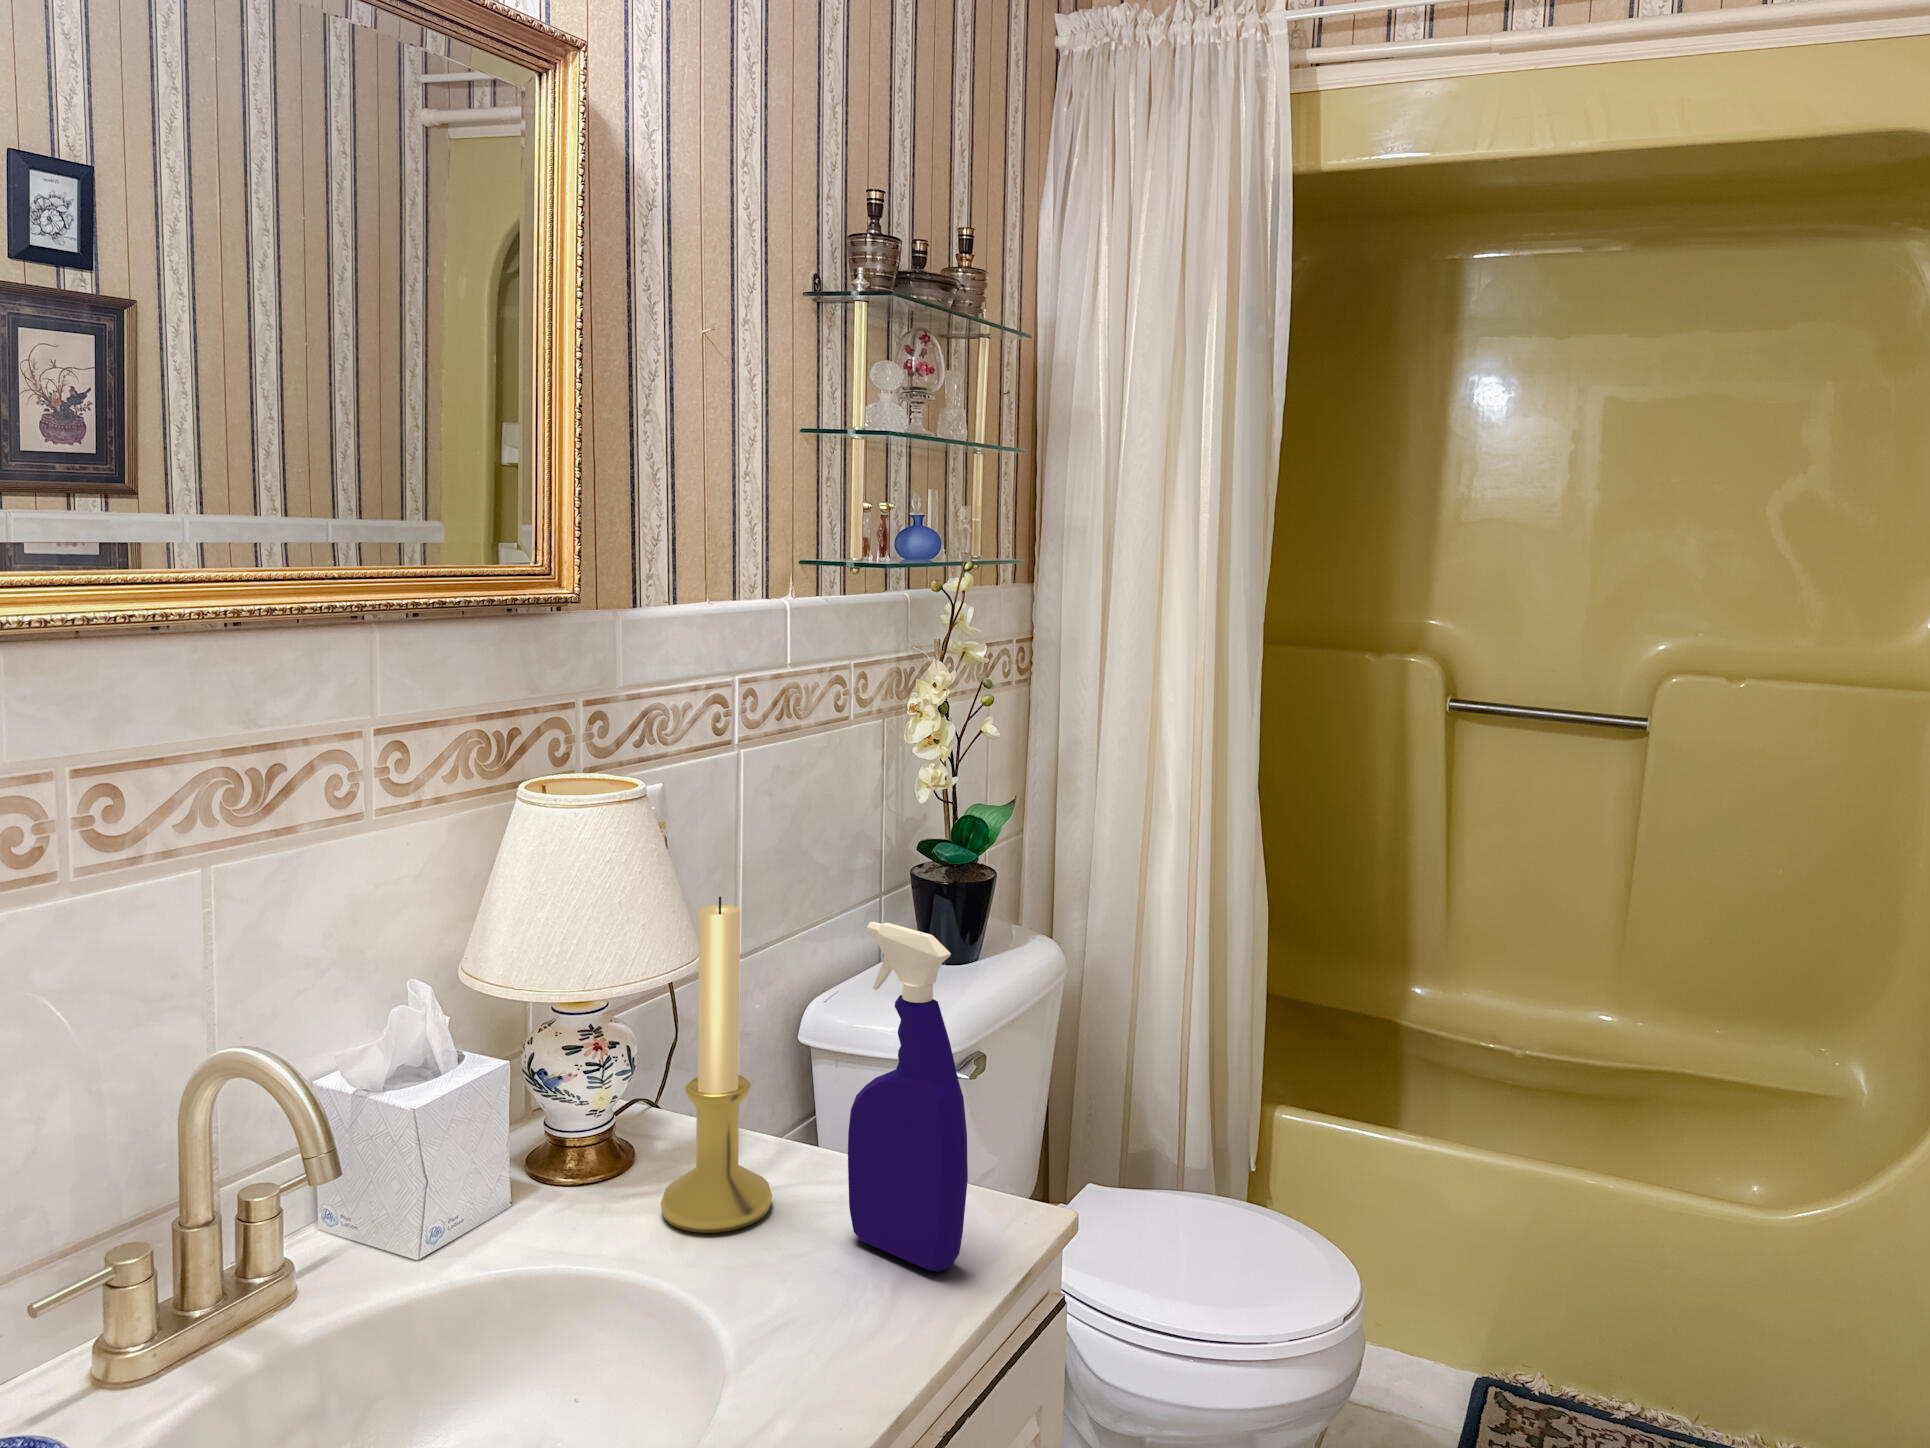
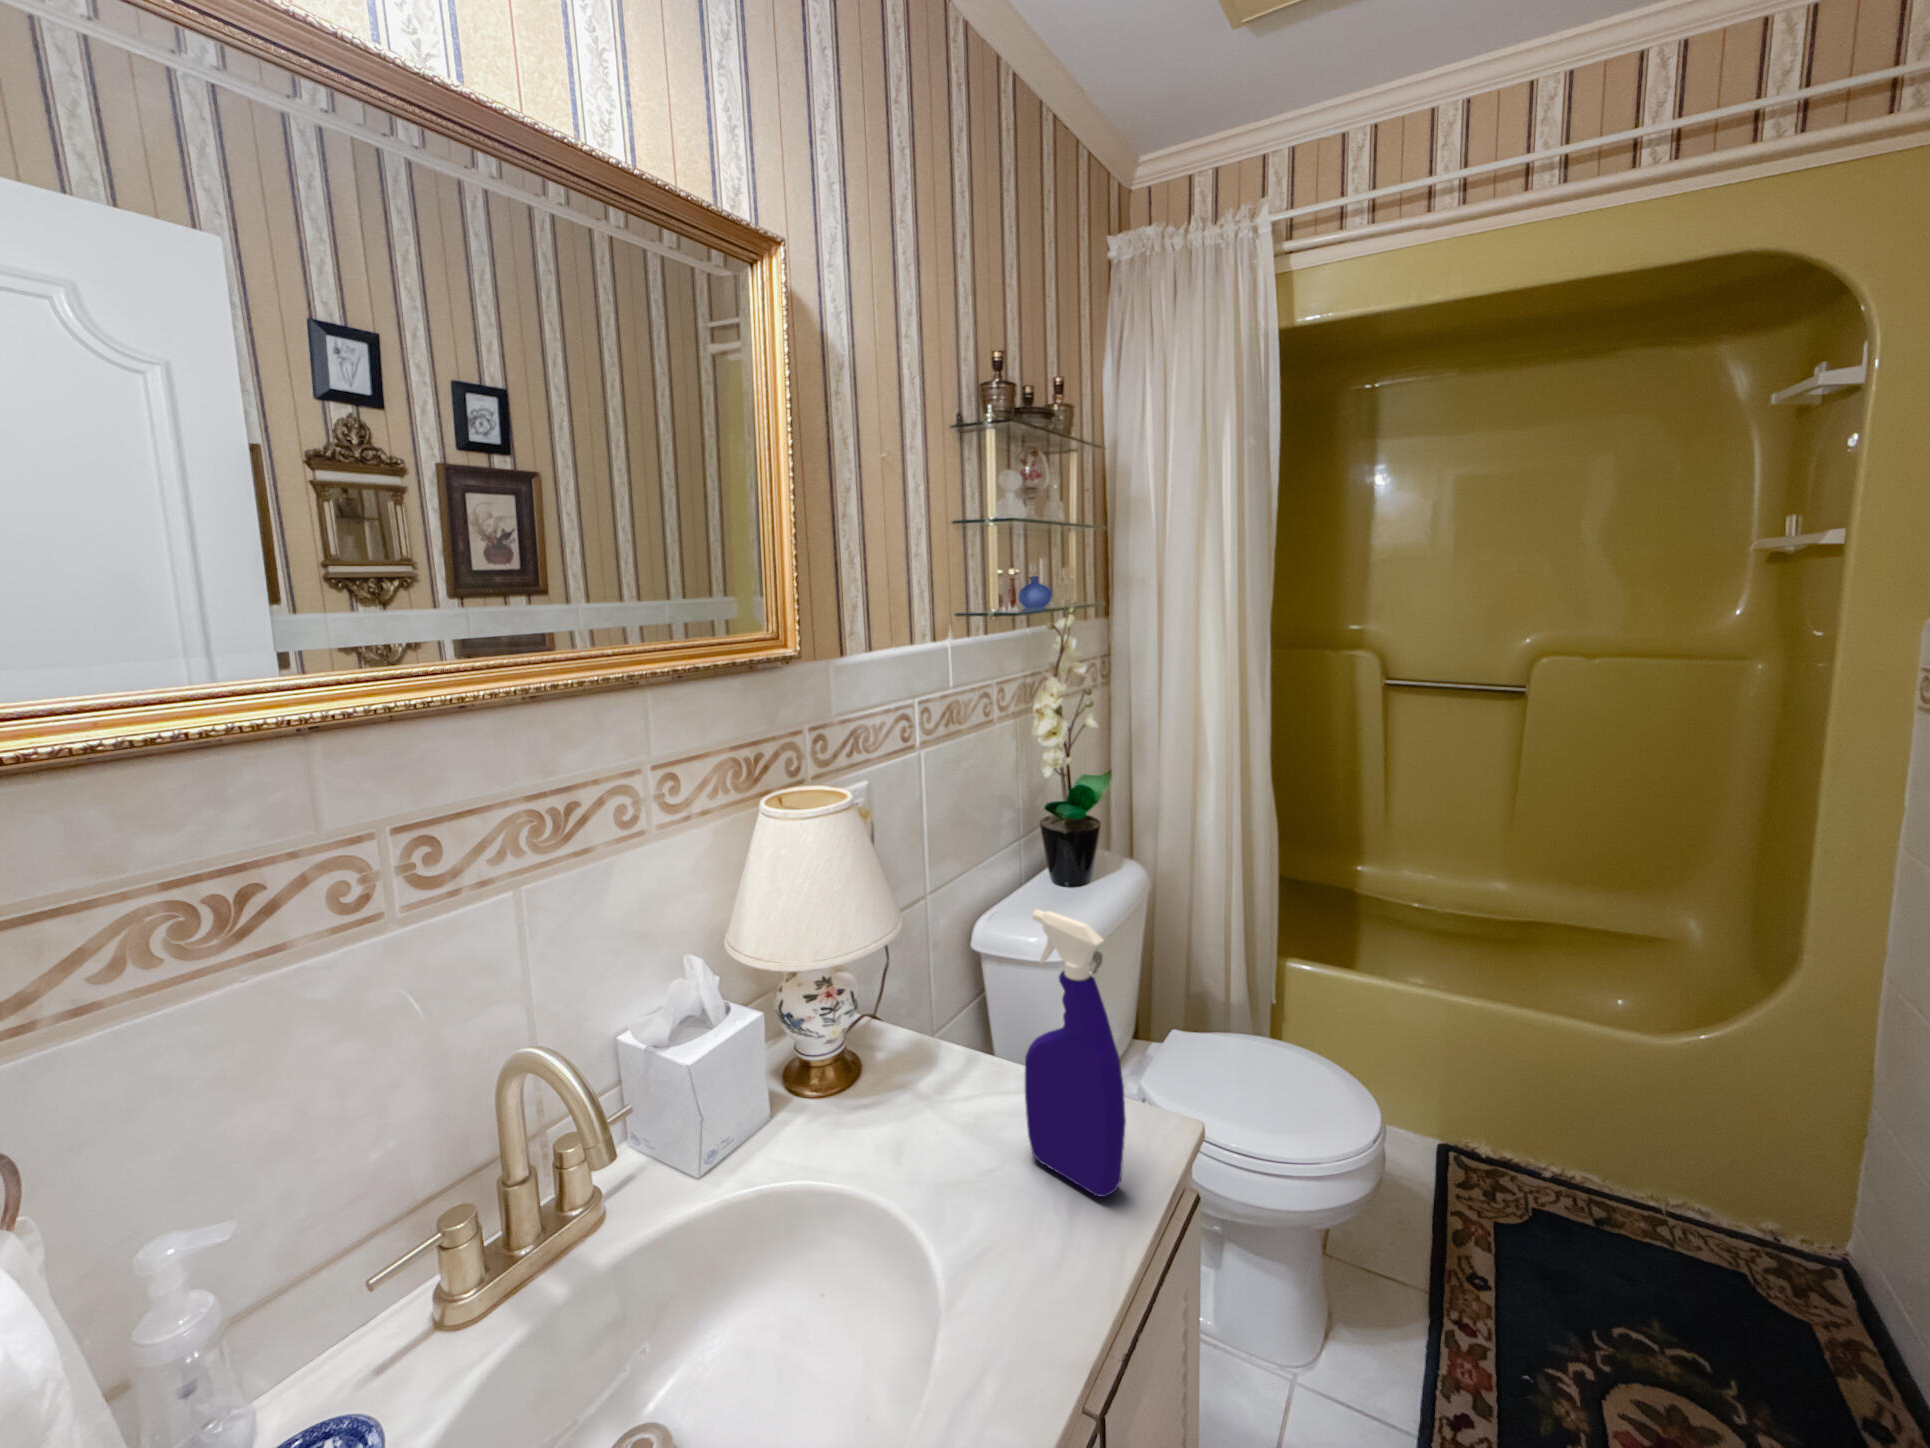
candle holder: present [661,897,772,1233] -> none [881,888,966,1152]

